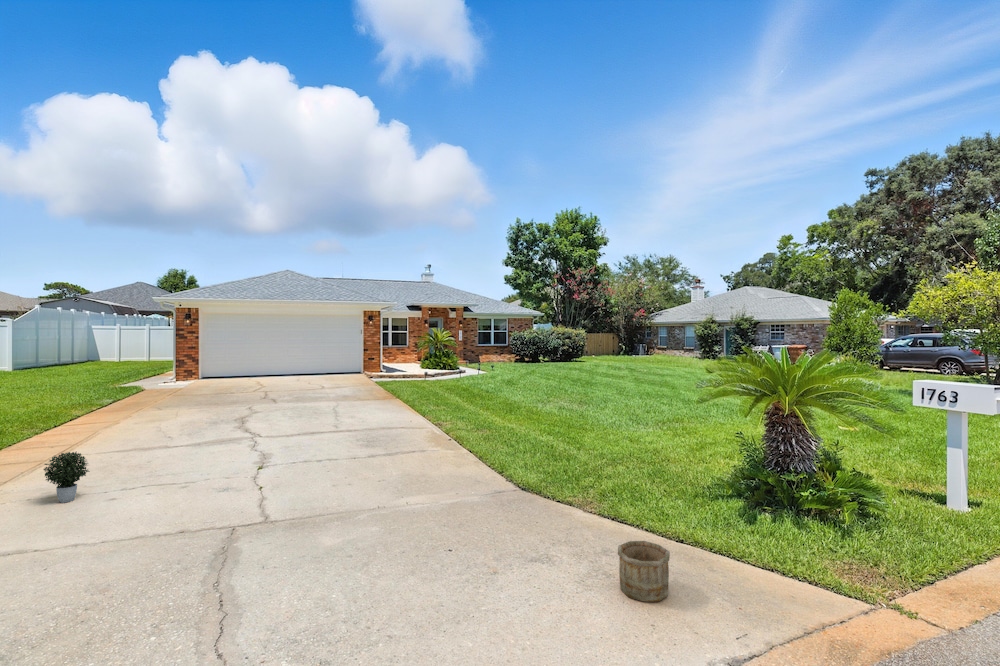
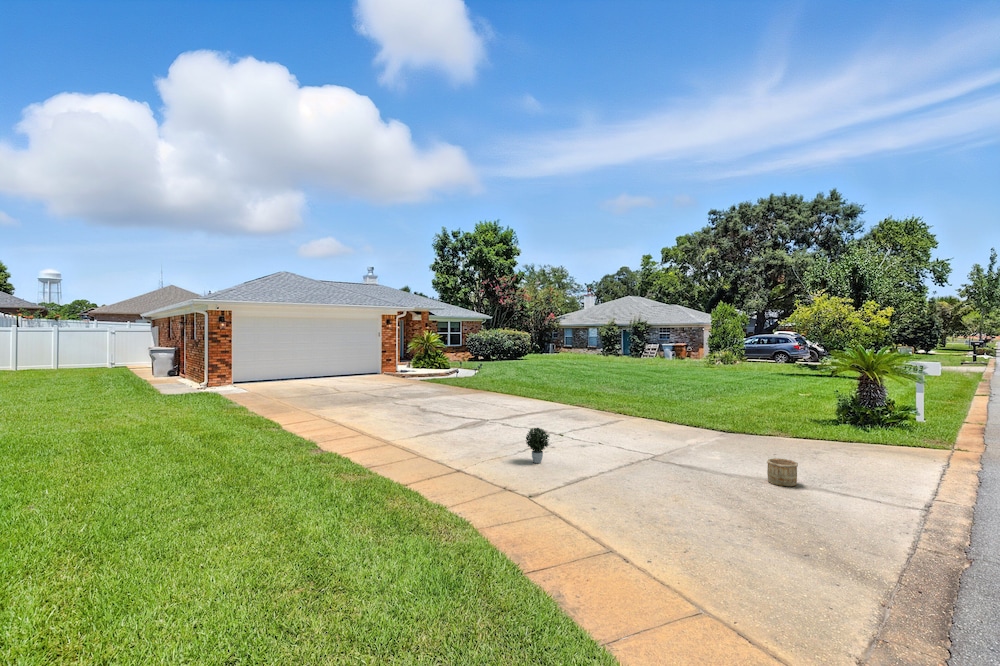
wooden bucket: present [618,541,670,602] -> present [767,458,798,486]

